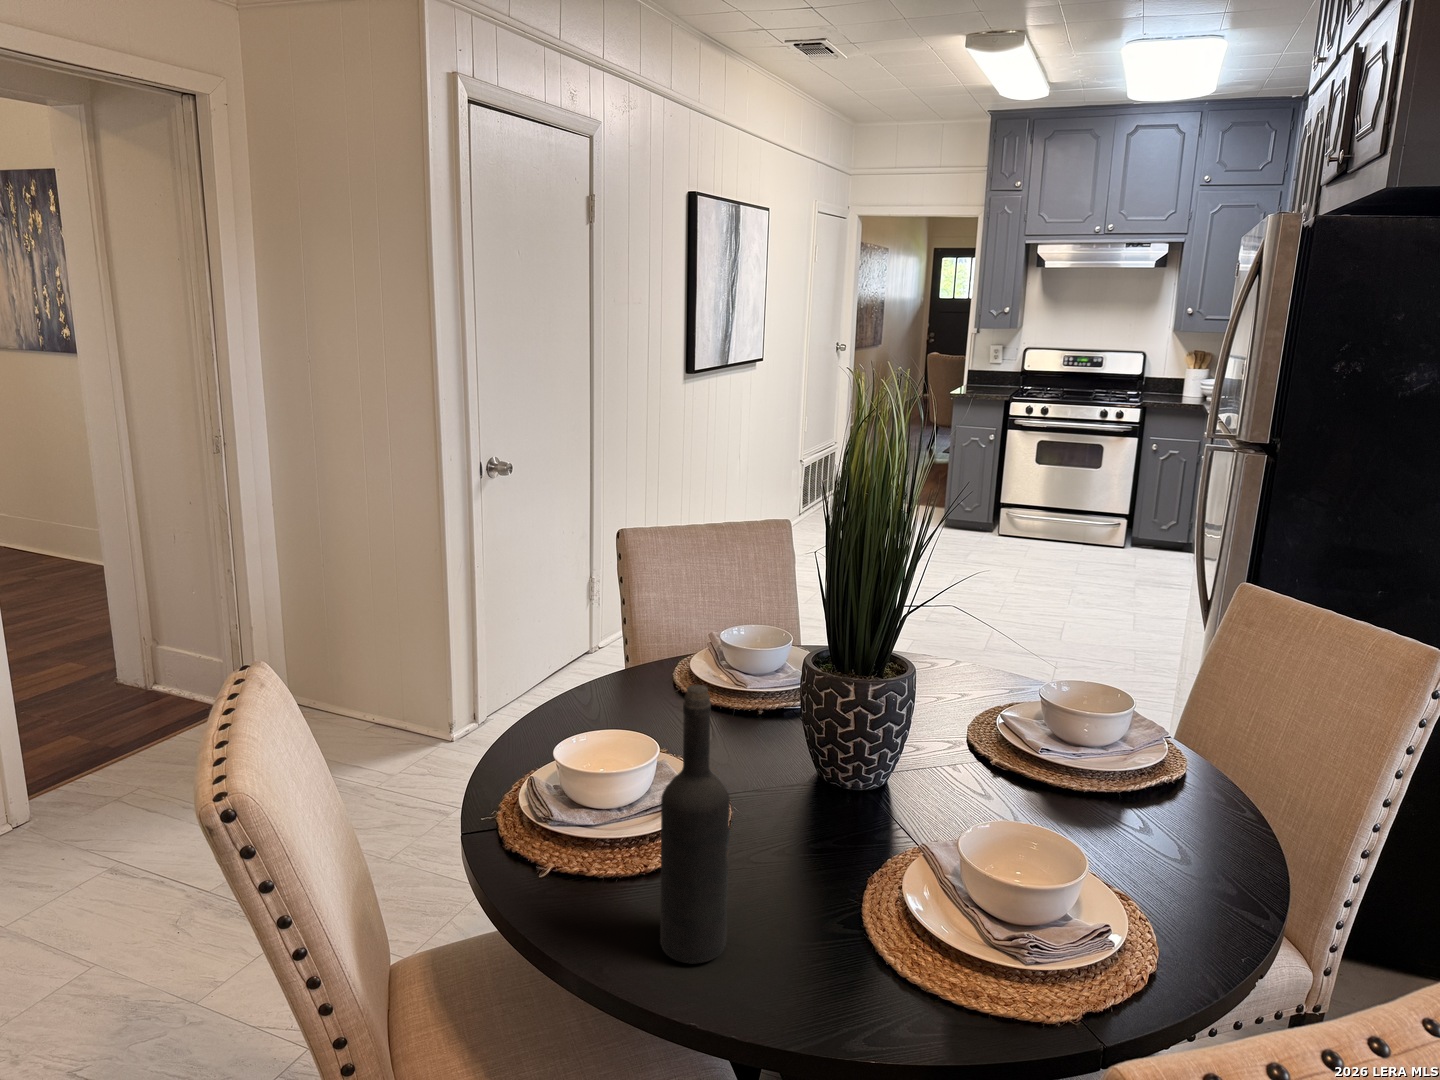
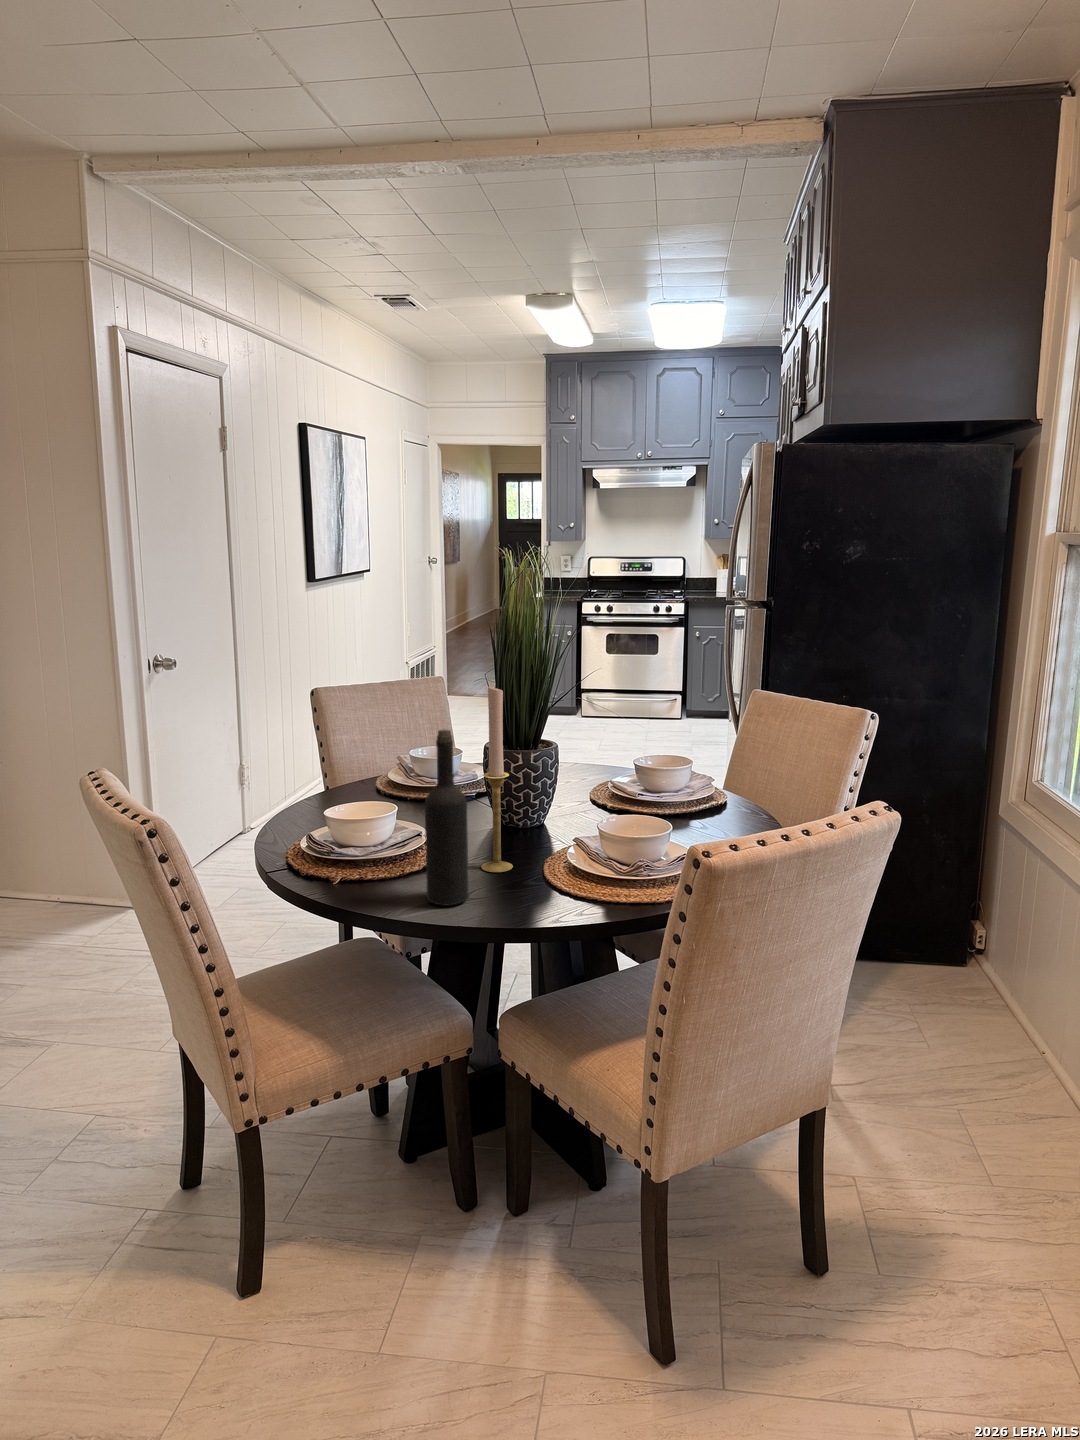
candlestick: none [767,602,817,889] -> present [481,685,513,872]

